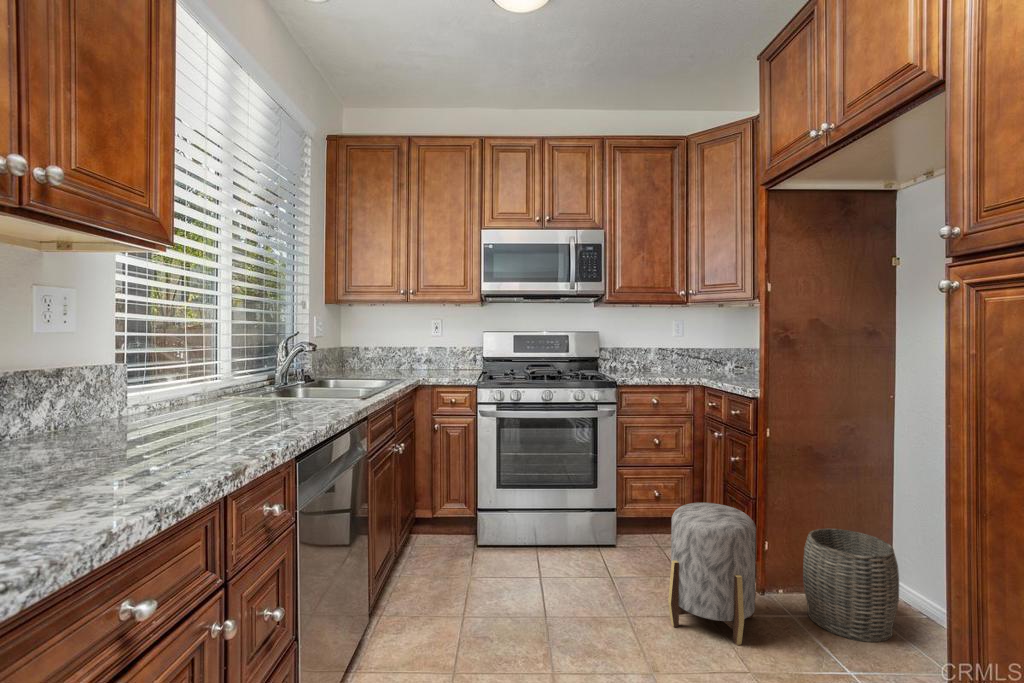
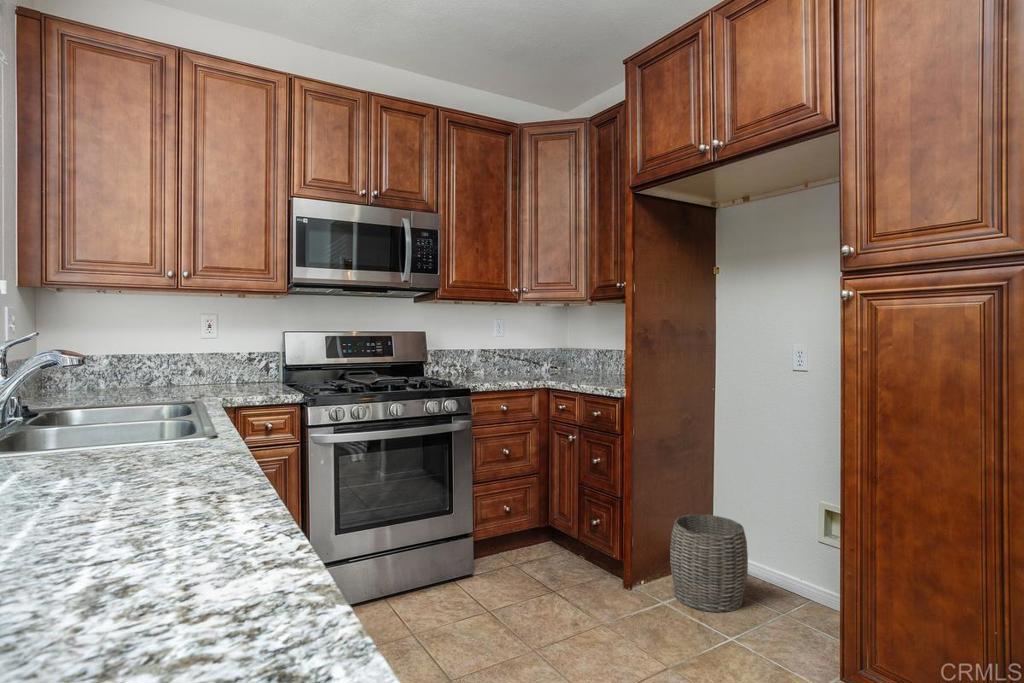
stool: present [668,503,756,645] -> none [572,510,655,647]

